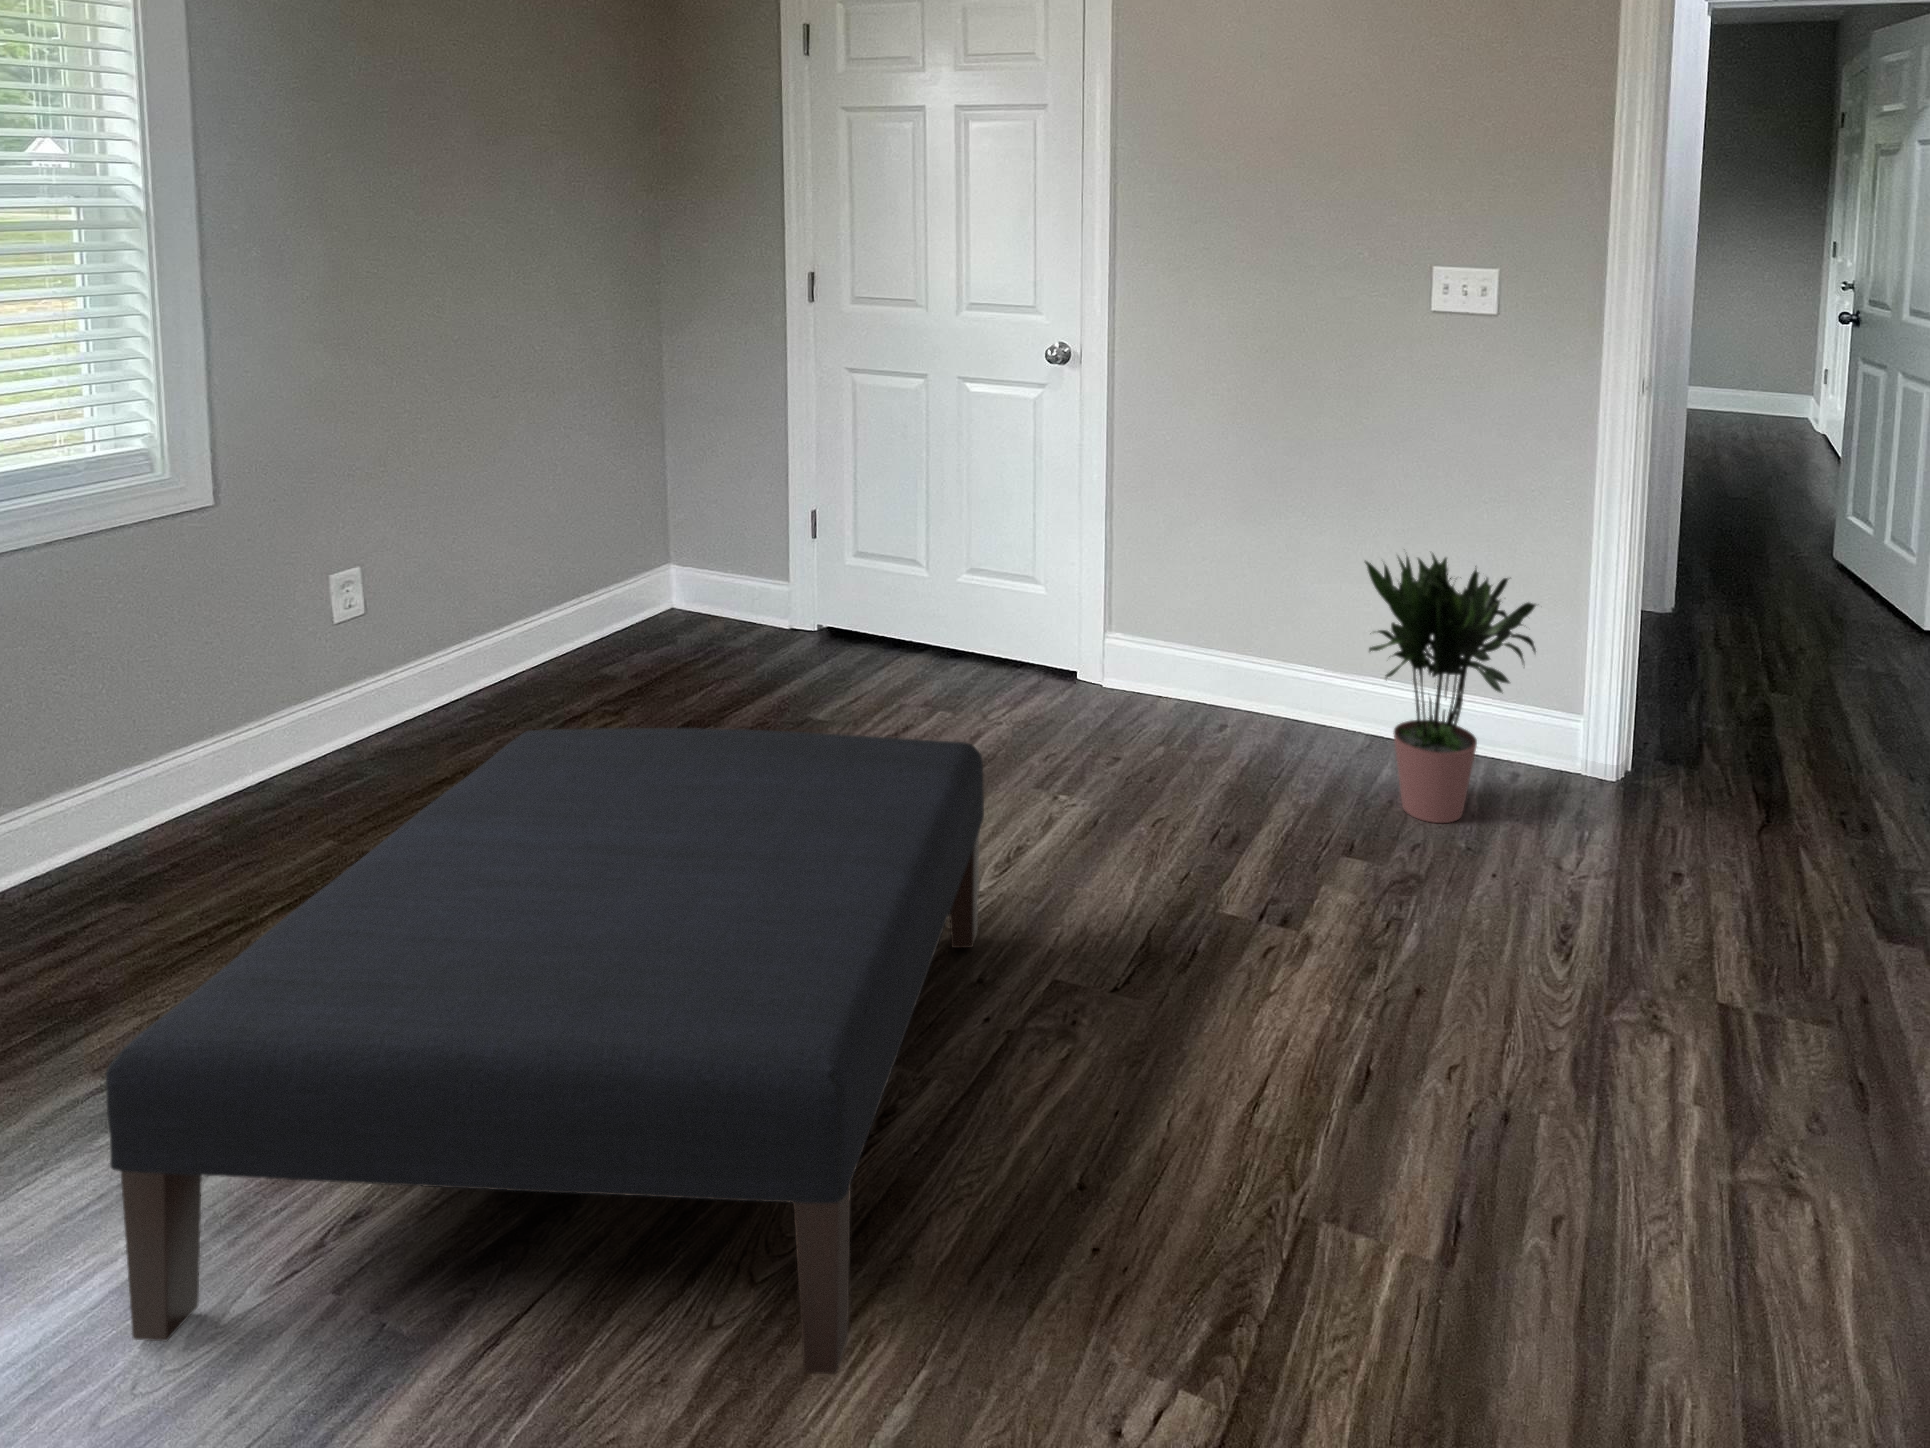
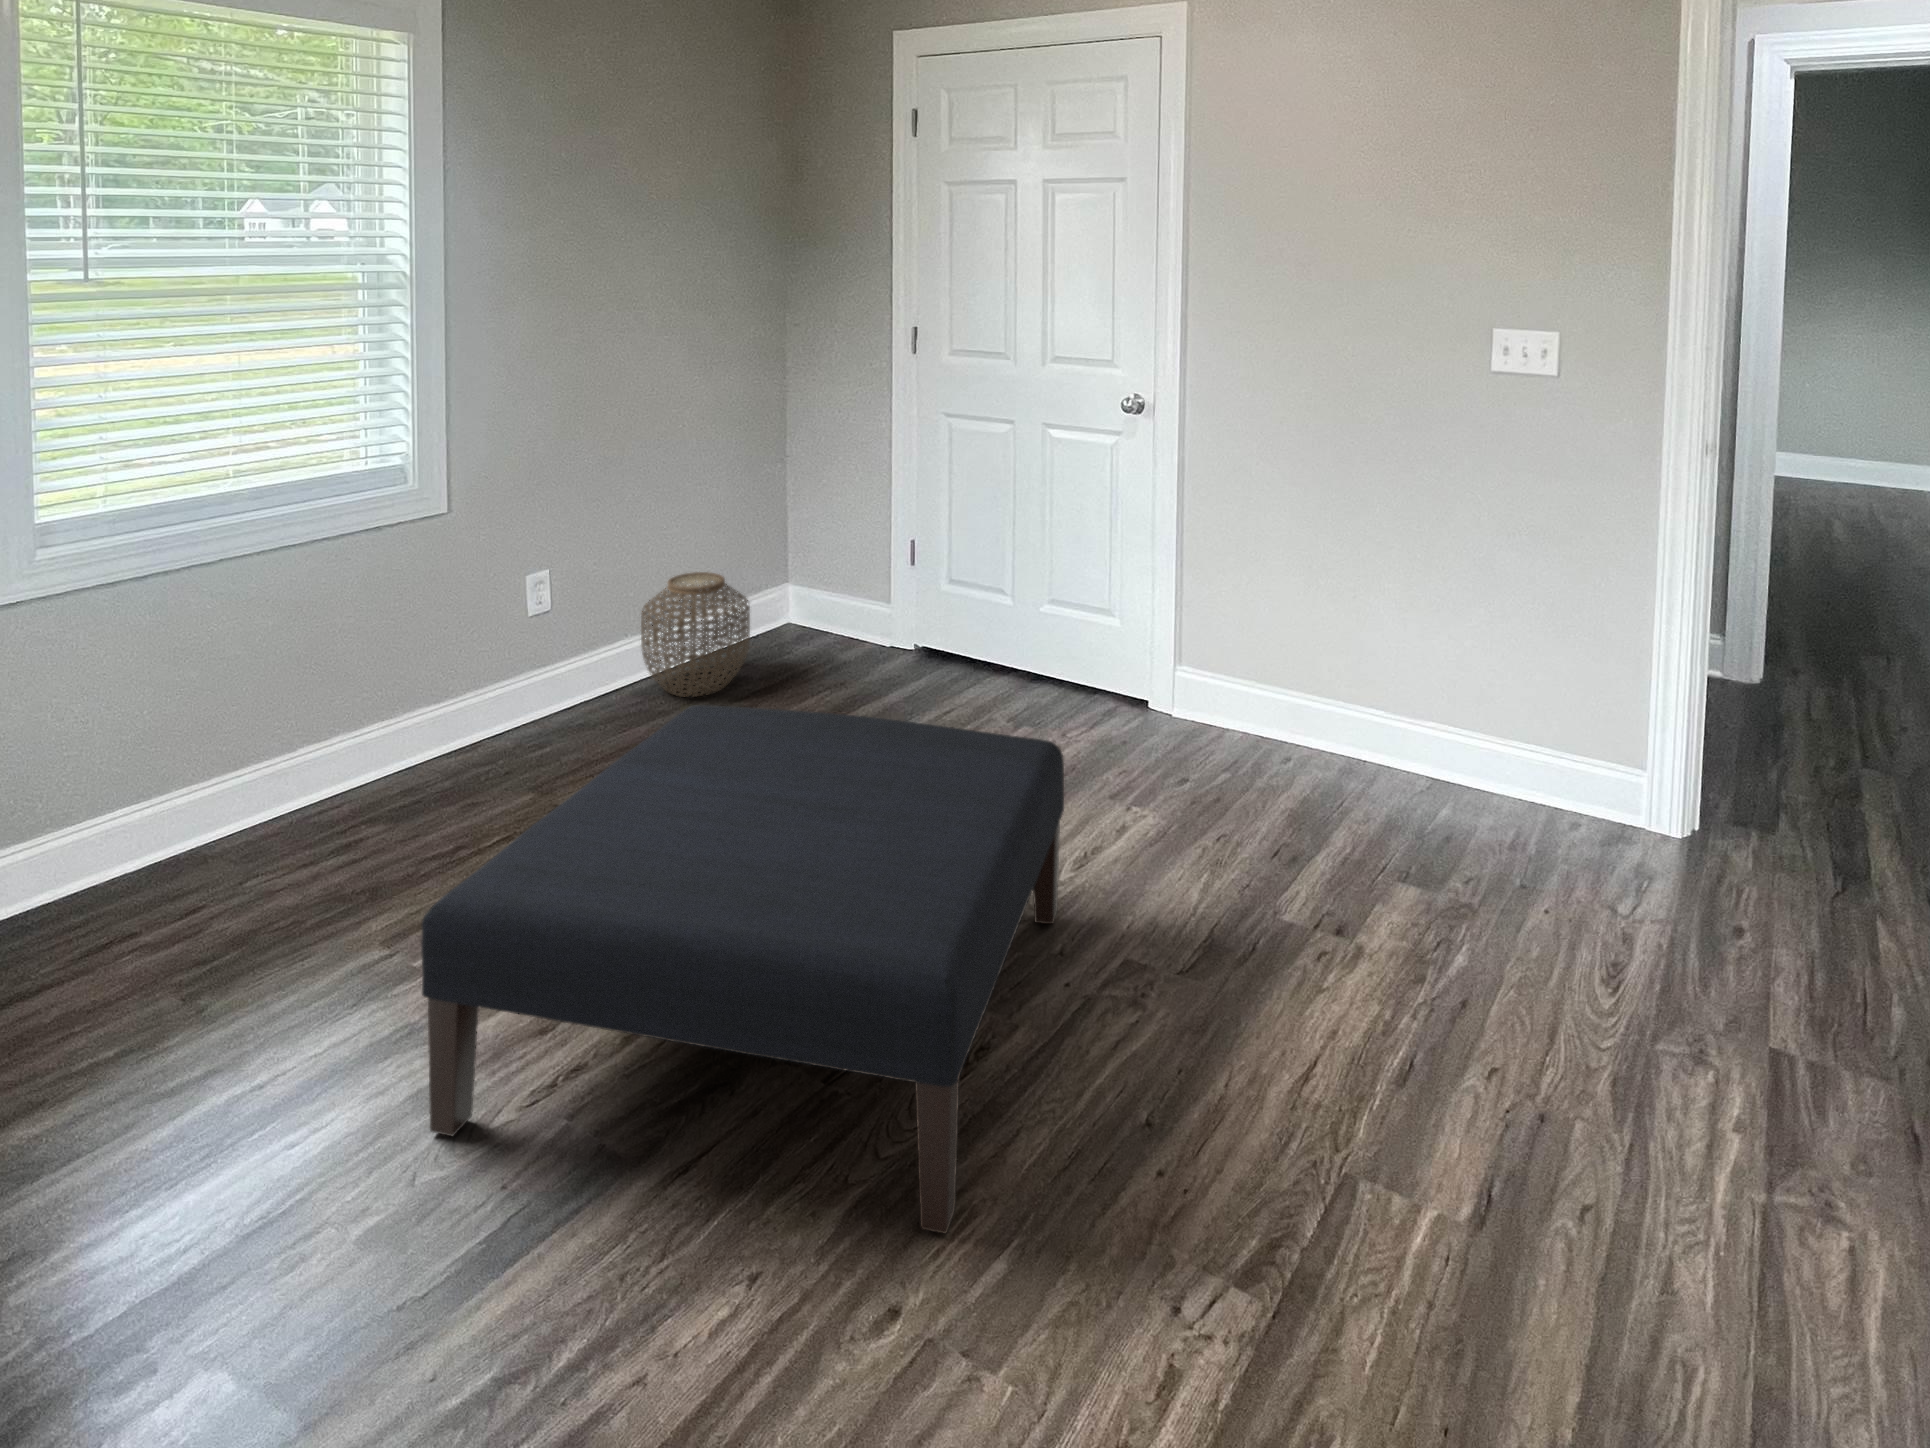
potted plant: present [1365,554,1536,823] -> none [1412,584,1605,861]
woven basket: none [482,560,620,706] -> present [641,572,750,697]

